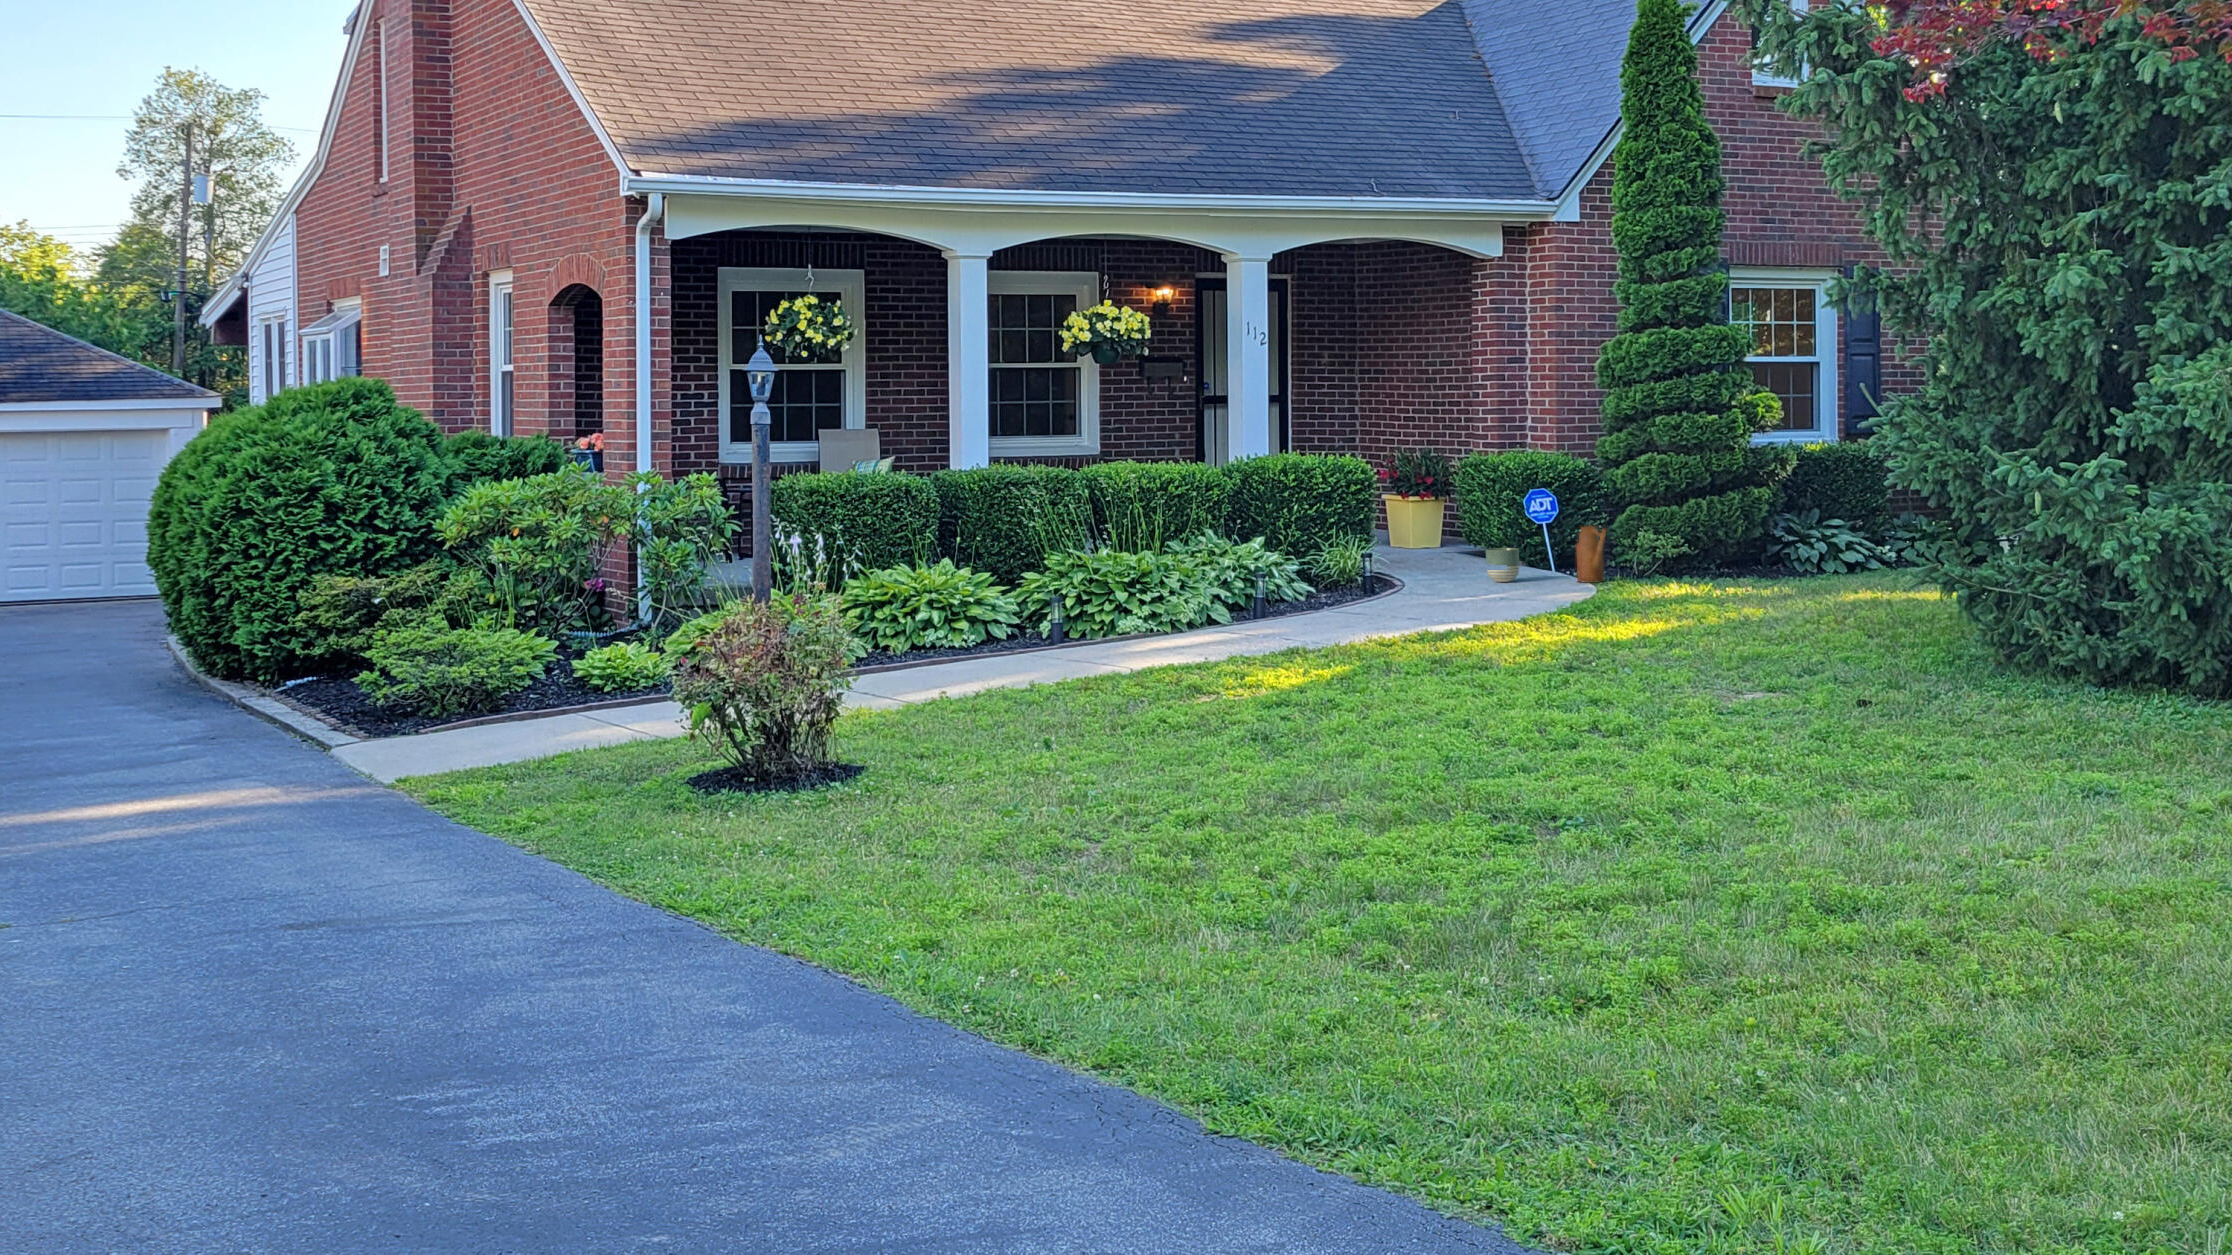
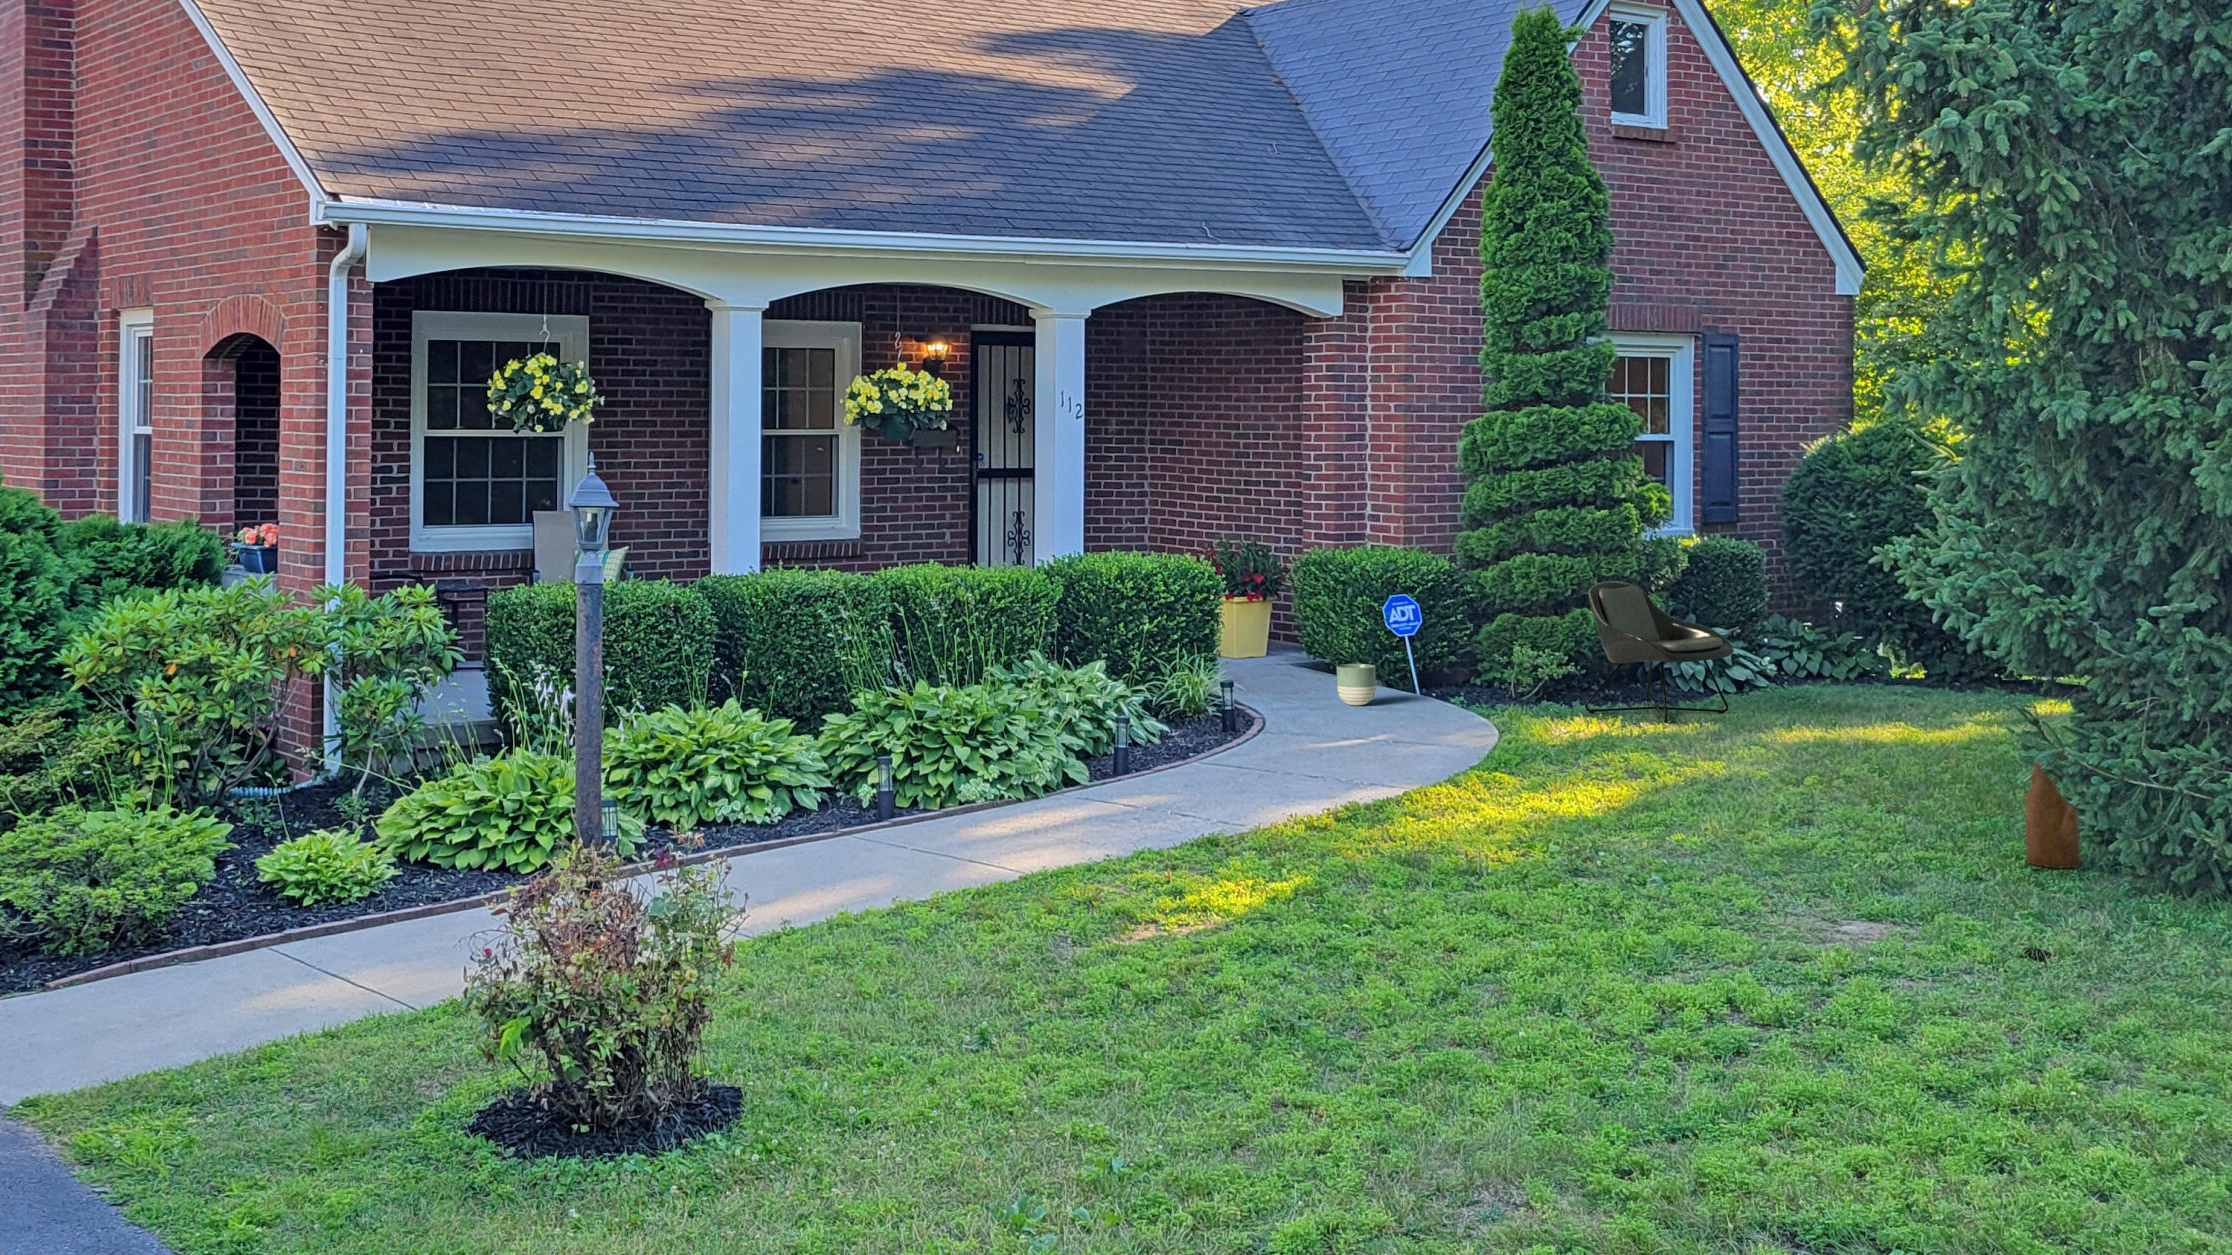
lounge chair: none [1691,472,1820,589] -> present [1585,581,1734,722]
watering can: present [1576,526,1607,583] -> present [2025,761,2081,869]

